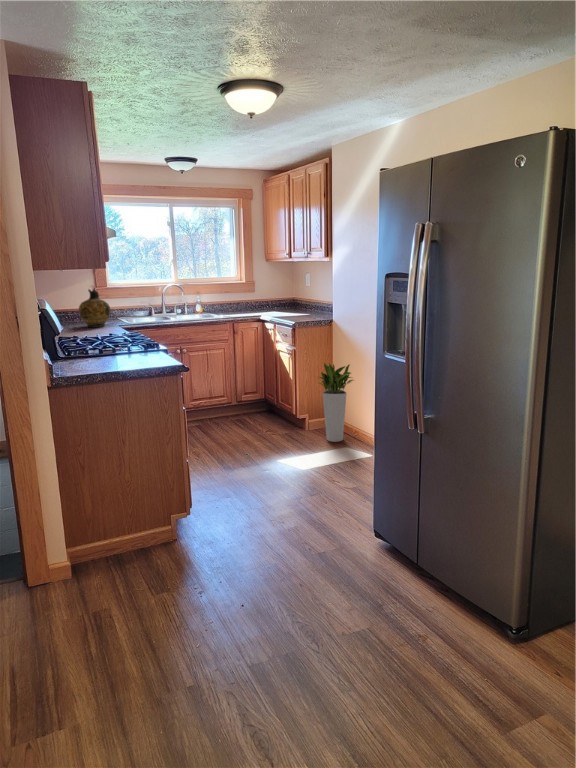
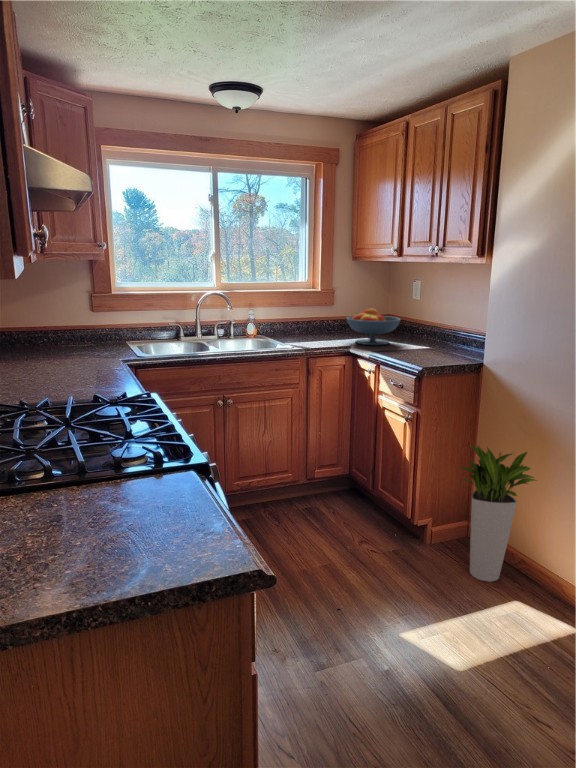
ceramic jug: present [79,290,110,327] -> none [56,301,111,365]
fruit bowl: none [259,291,293,314] -> present [347,308,400,345]

